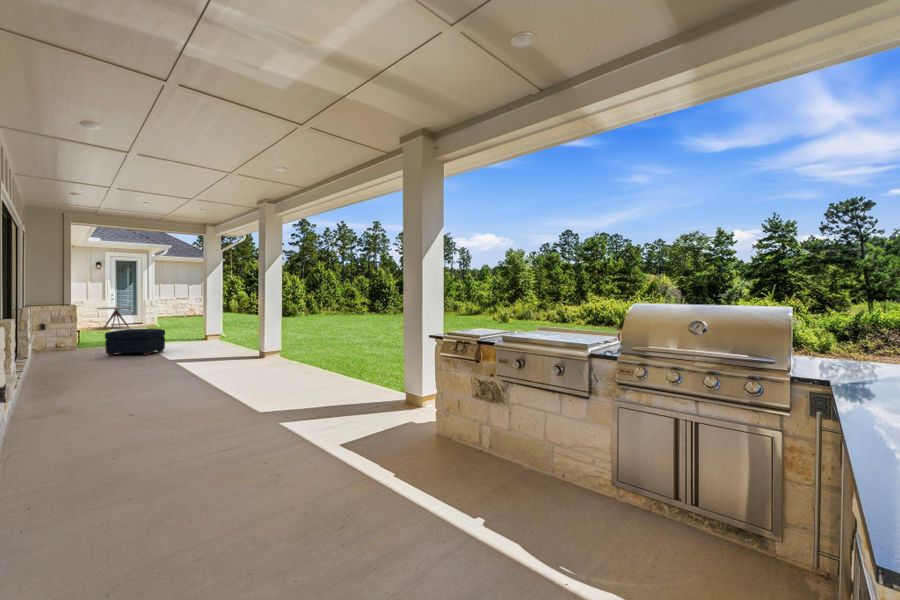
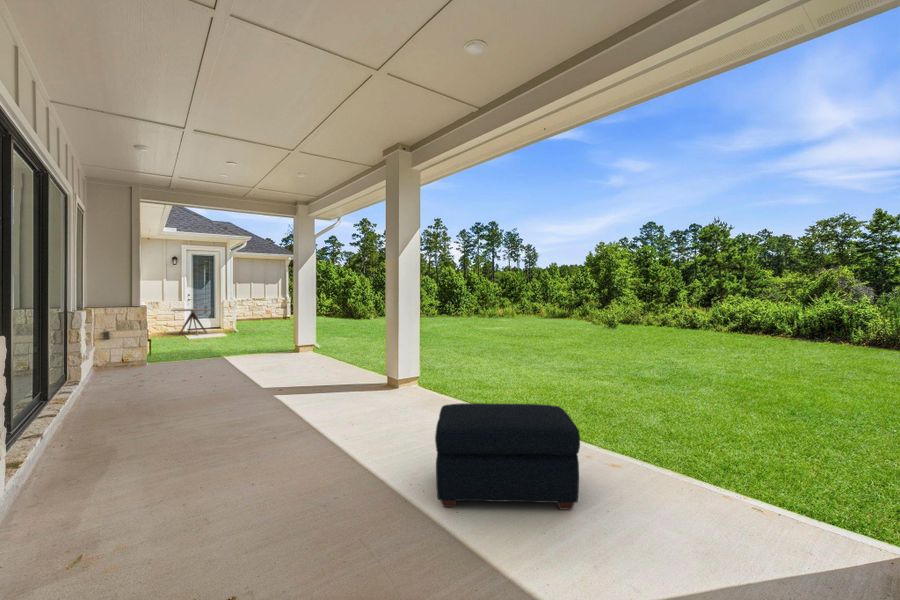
ottoman: present [105,329,165,356] -> present [435,403,580,510]

